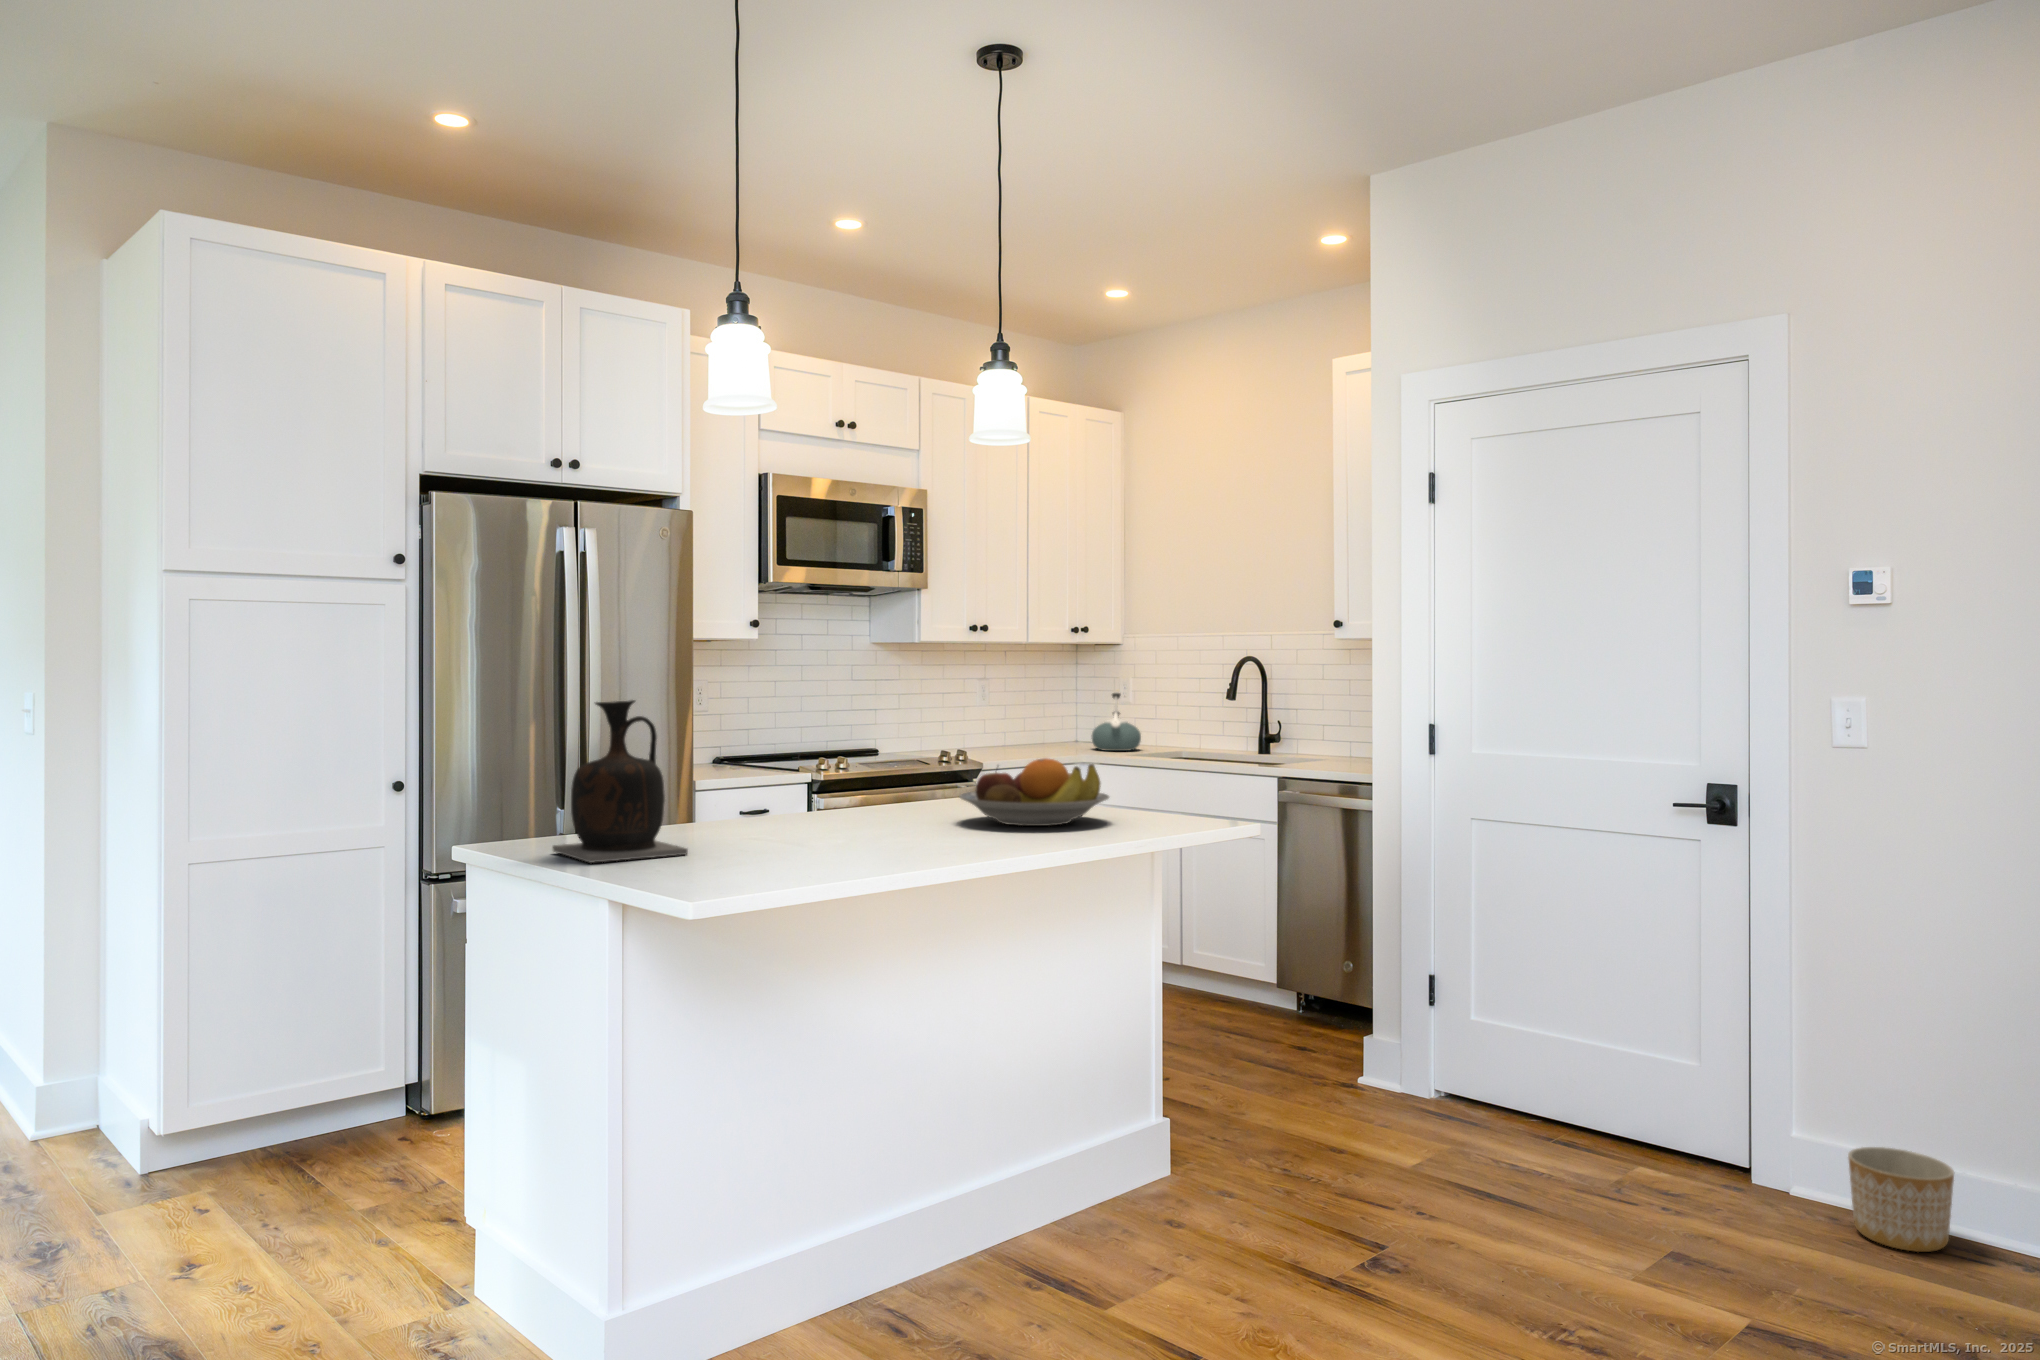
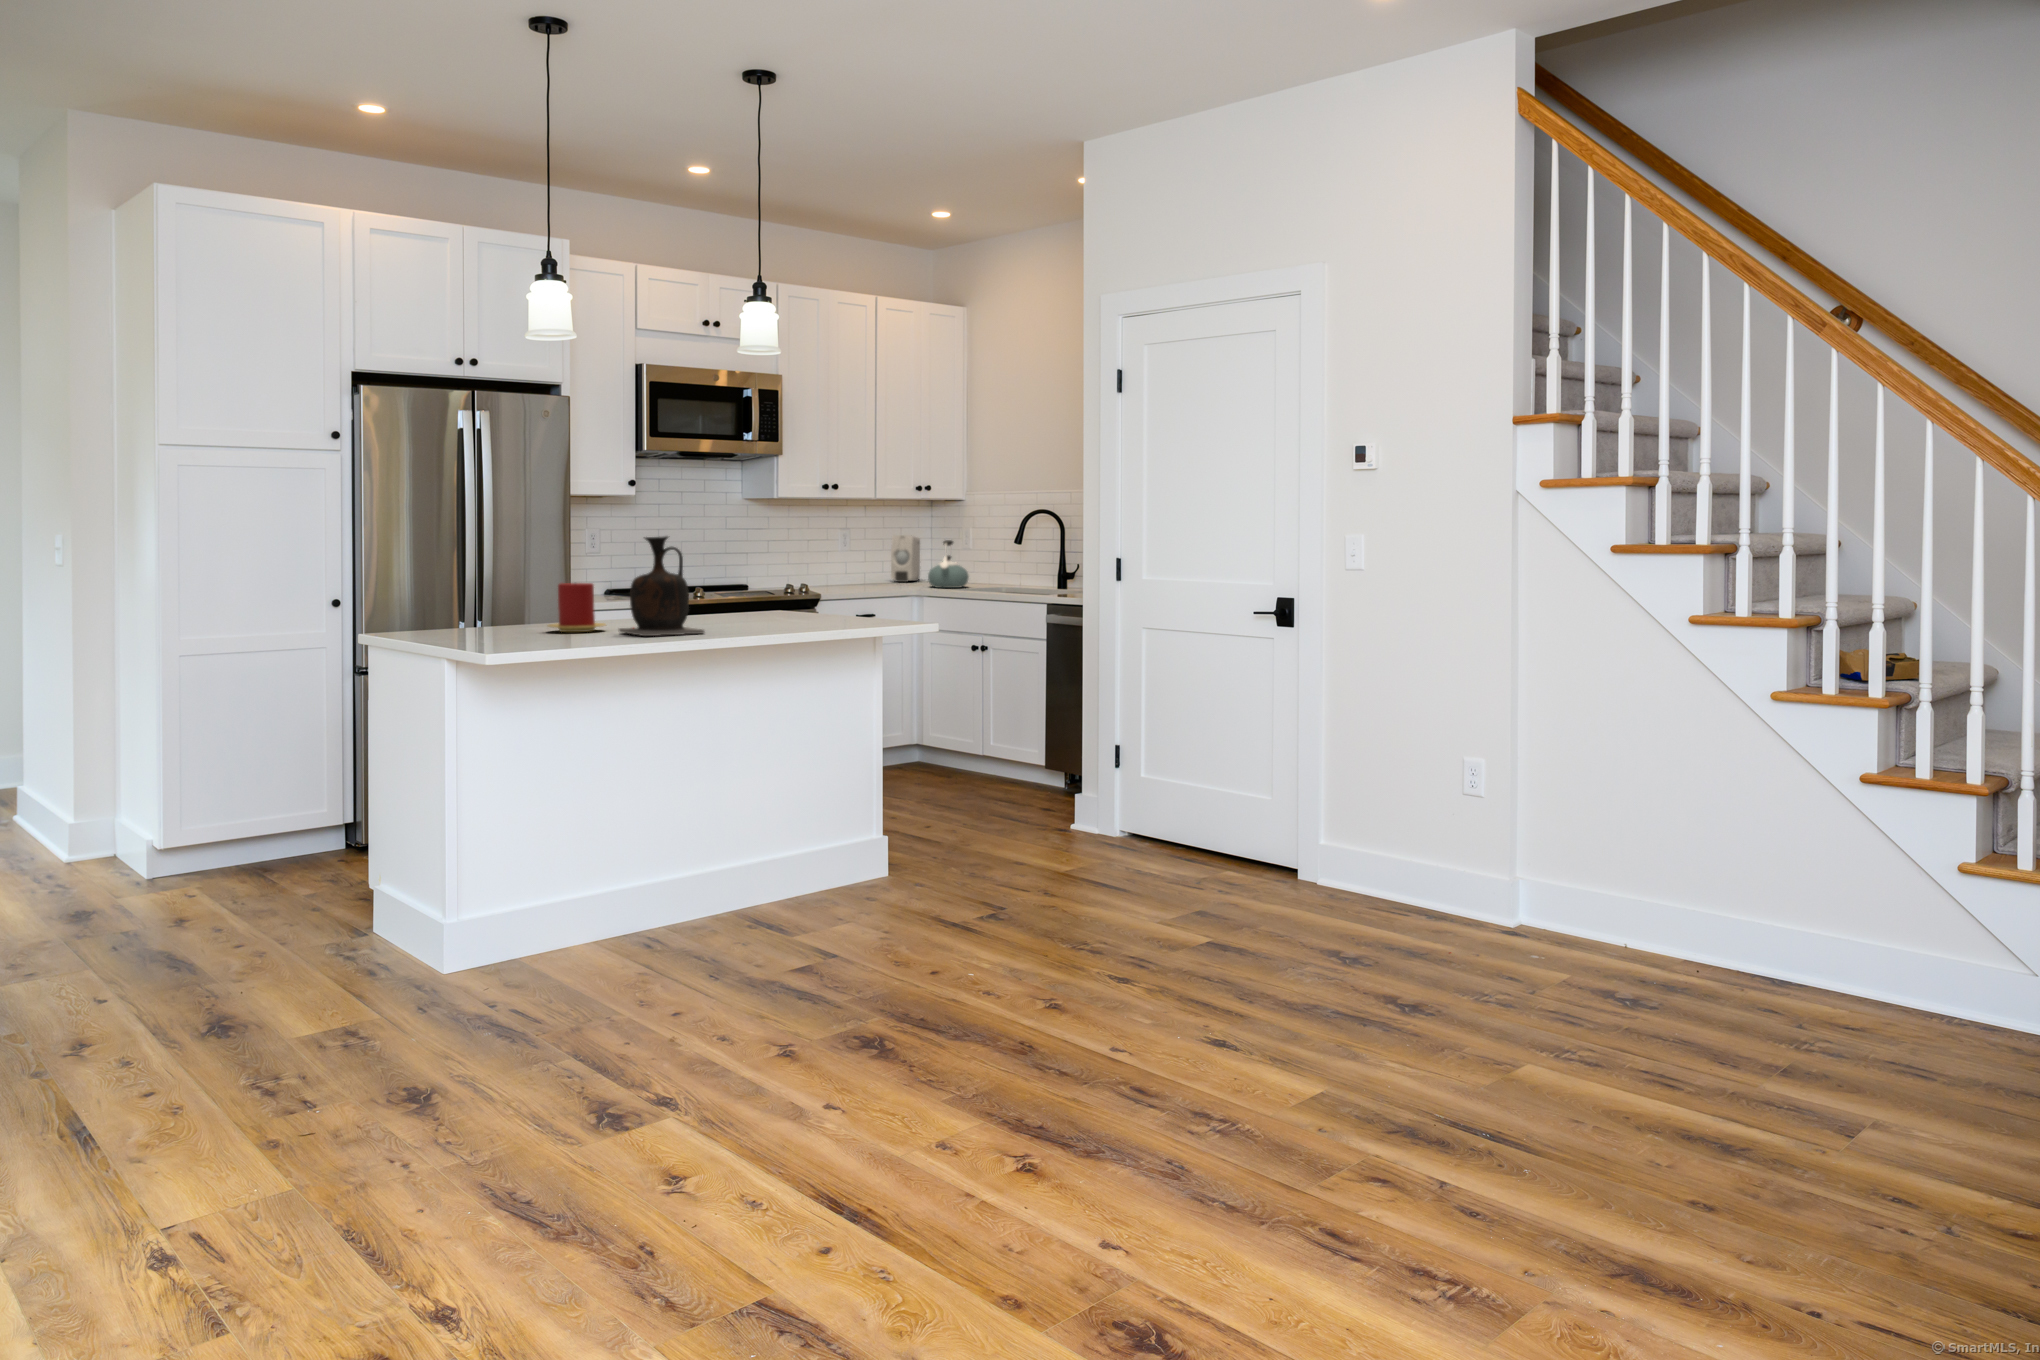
soap dispenser: none [1037,687,1068,742] -> present [891,535,920,582]
vase: present [553,700,688,863] -> present [619,536,705,636]
fruit bowl: present [959,758,1109,826] -> none [731,580,837,626]
candle: none [706,765,792,841] -> present [548,583,605,632]
planter: present [1848,1147,1954,1252] -> none [1322,840,1381,900]

